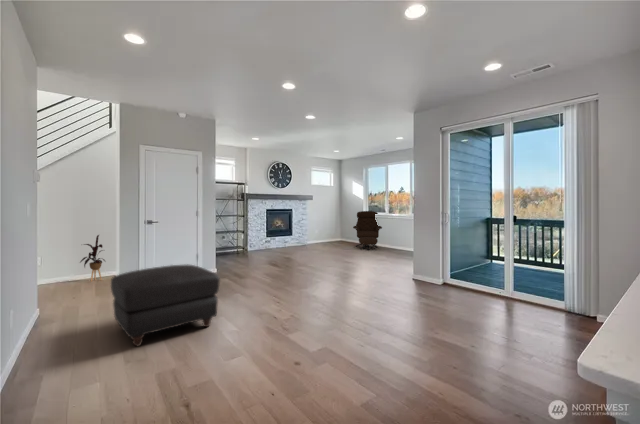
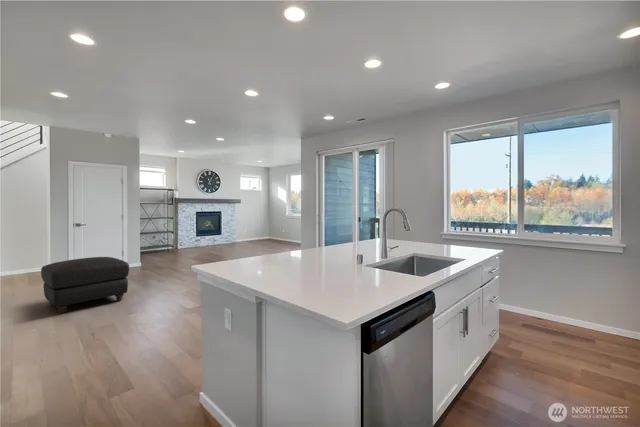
lounge chair: present [353,211,382,250] -> none [275,213,299,246]
house plant: present [81,235,105,282] -> none [12,236,38,276]

